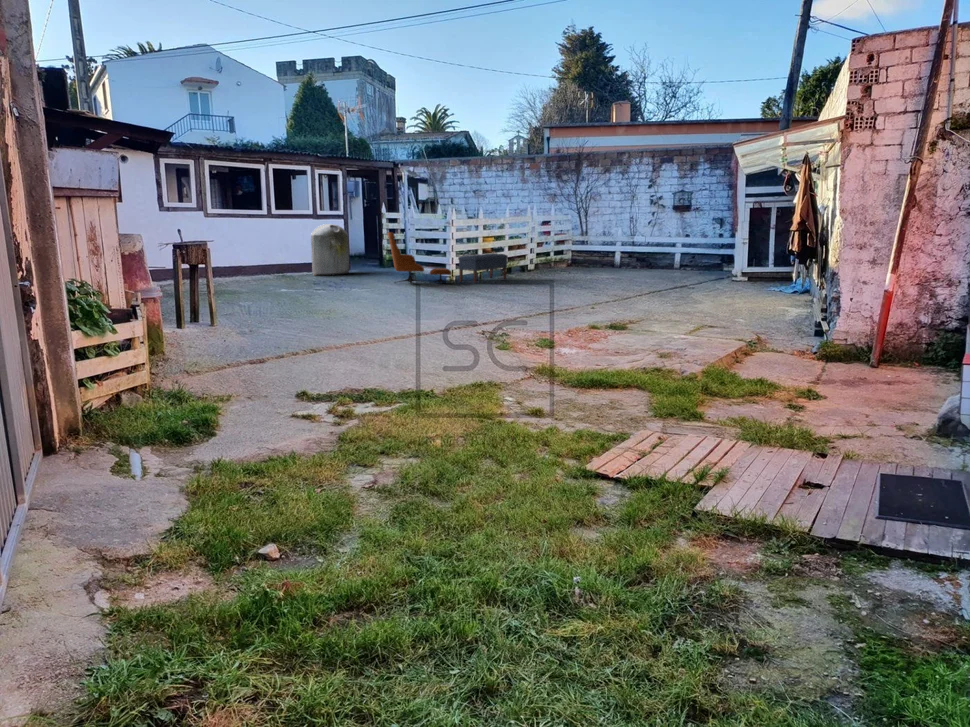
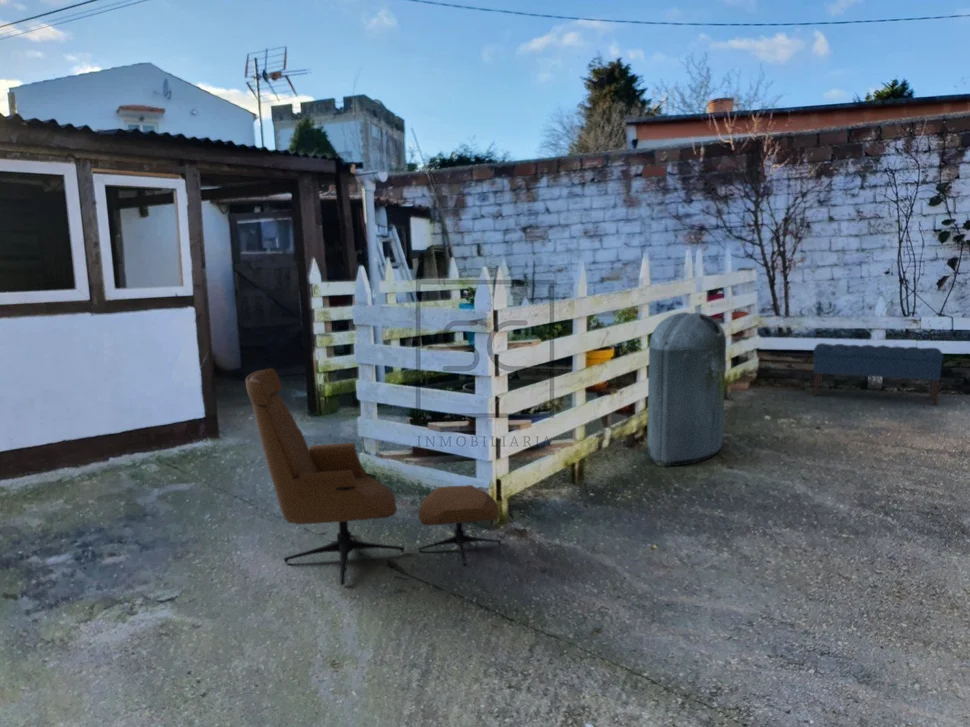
trash can: present [311,224,350,276] -> present [647,312,726,466]
bench: present [458,253,508,283] -> present [813,343,943,405]

